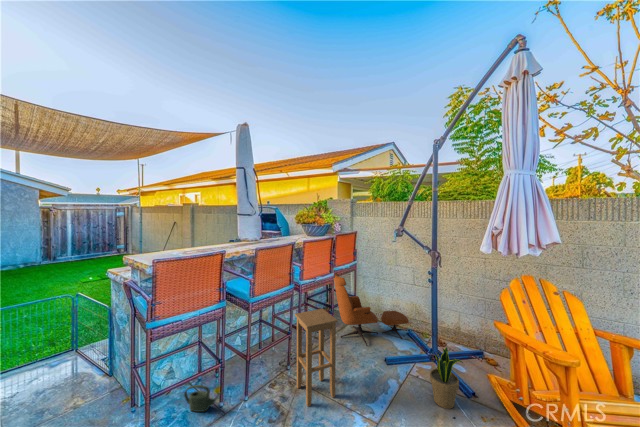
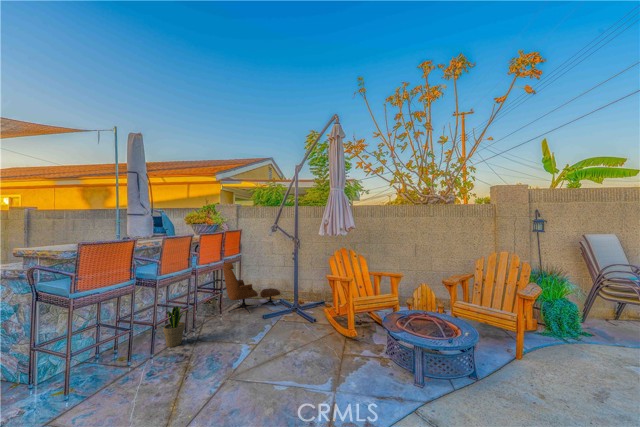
stool: present [295,309,338,407] -> none [195,282,230,348]
potted plant: present [430,347,463,409] -> present [163,306,187,347]
watering can: present [184,385,221,412] -> none [94,349,134,372]

